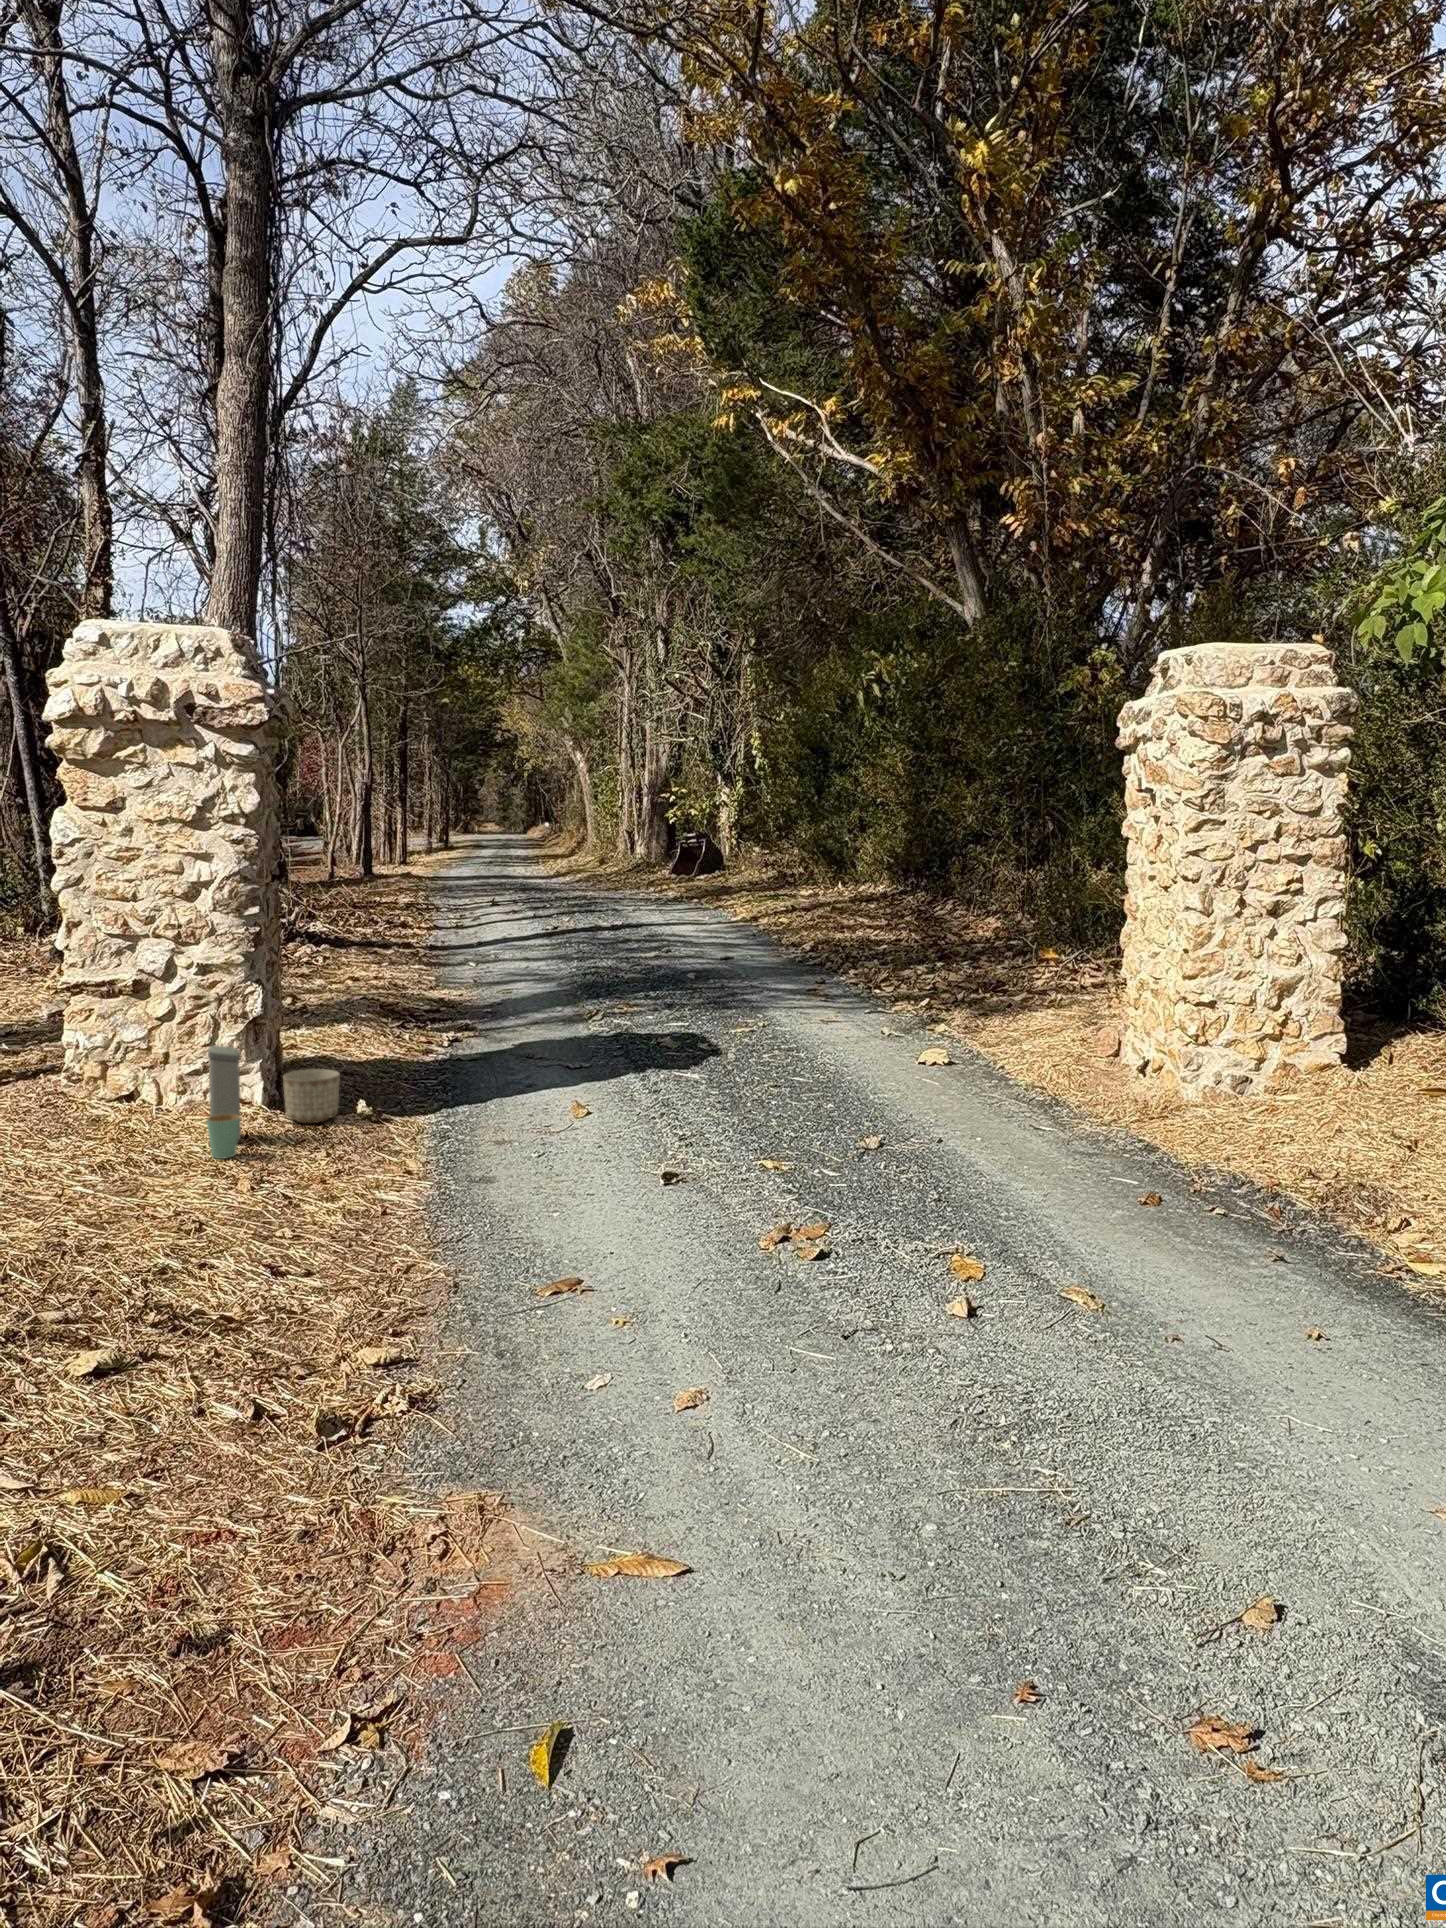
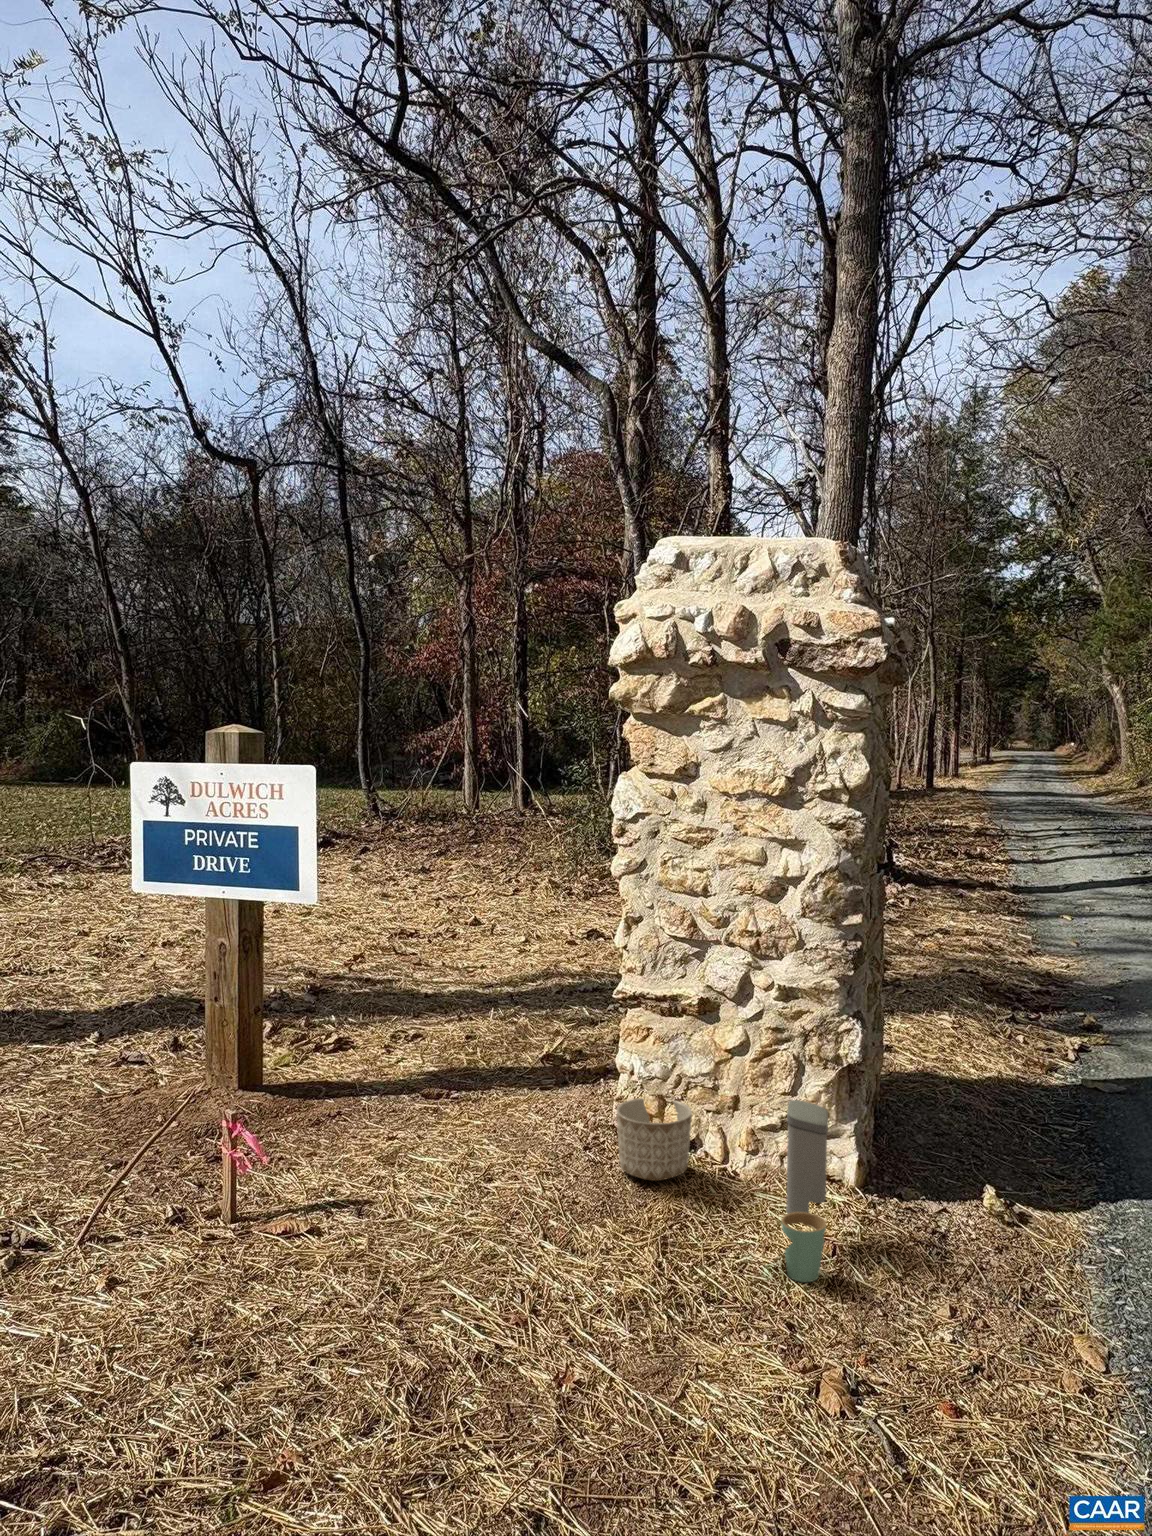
planter: present [283,1069,340,1123] -> present [617,1098,692,1181]

